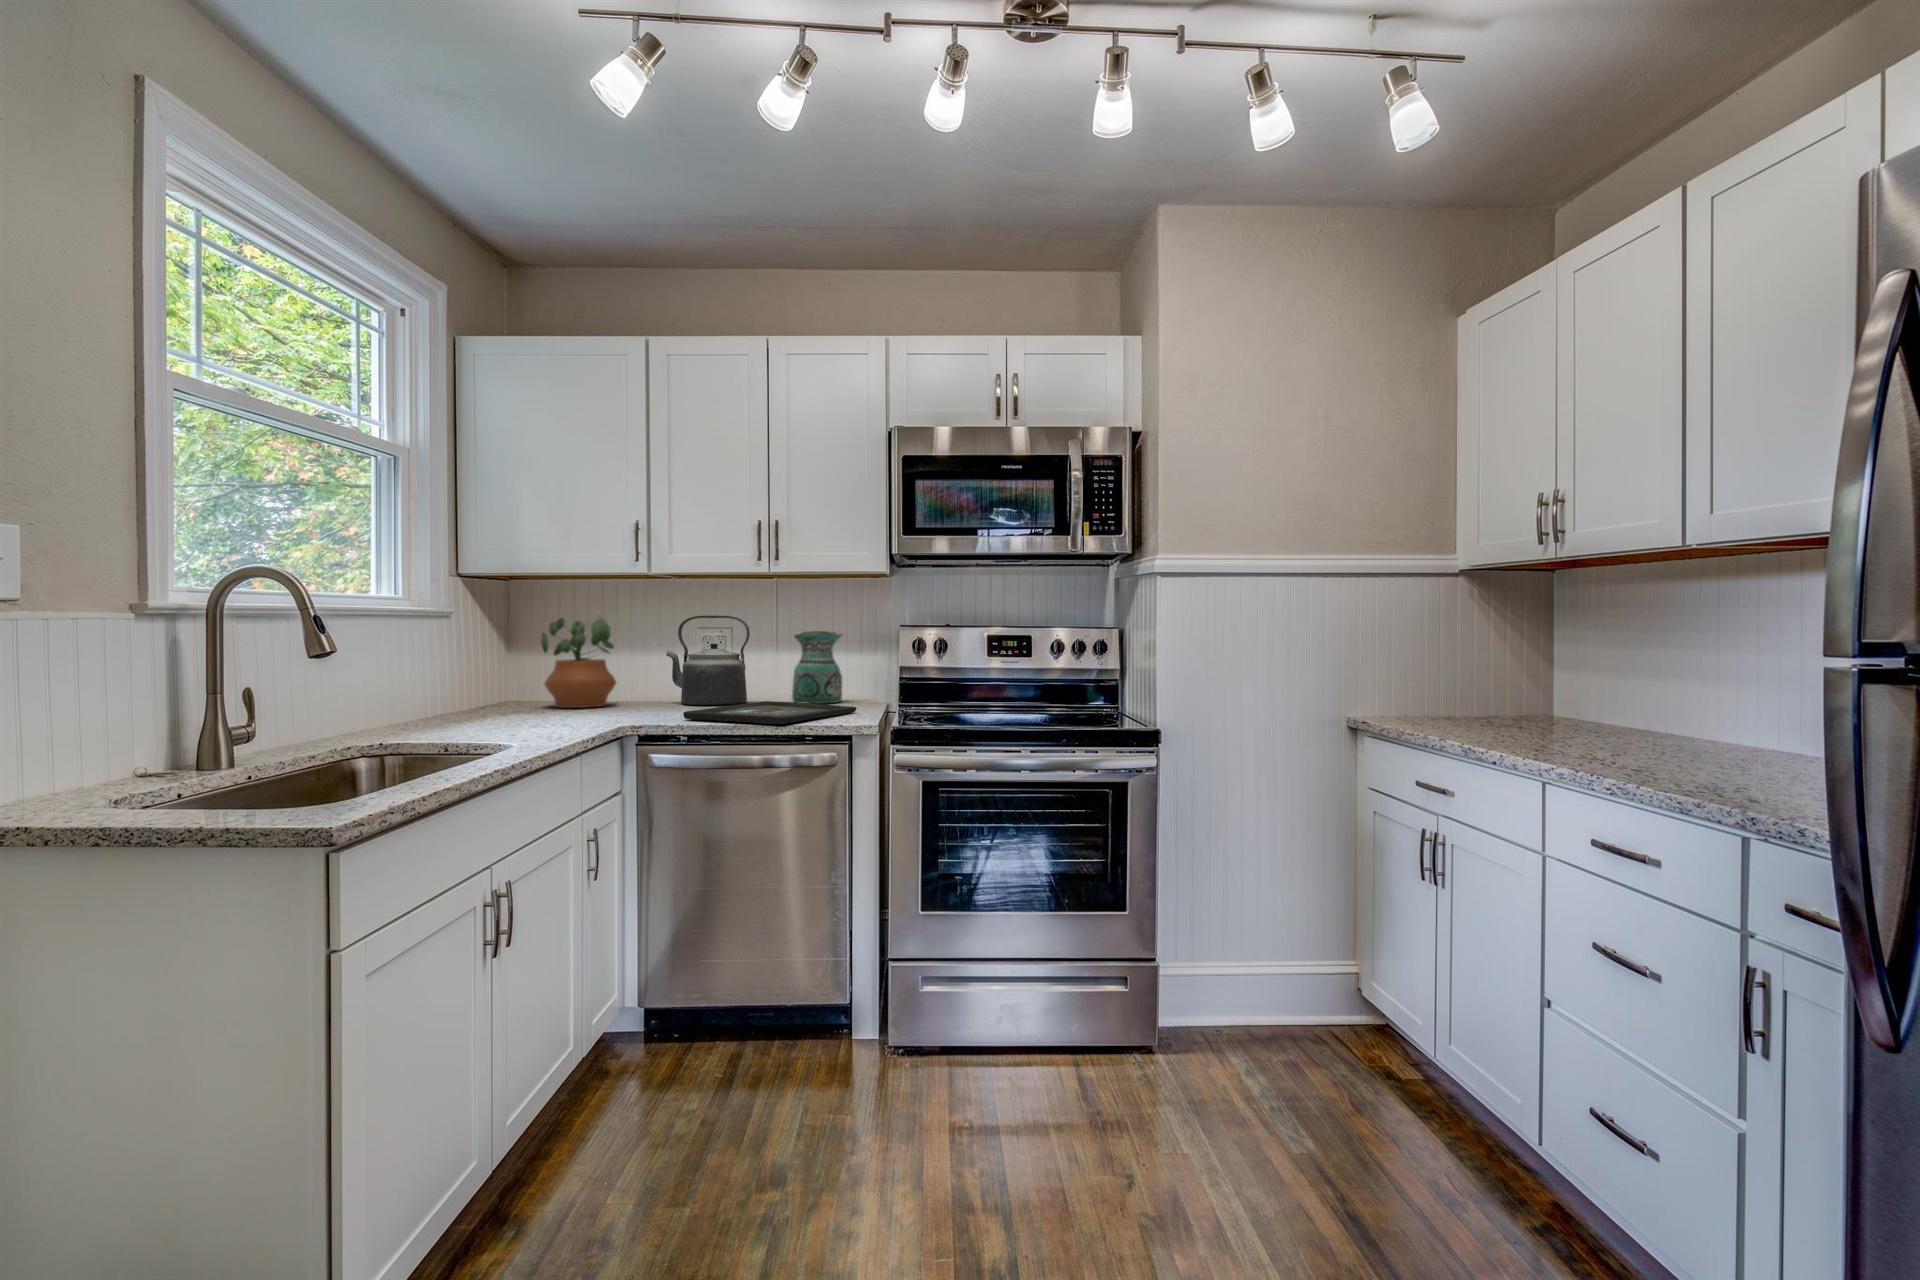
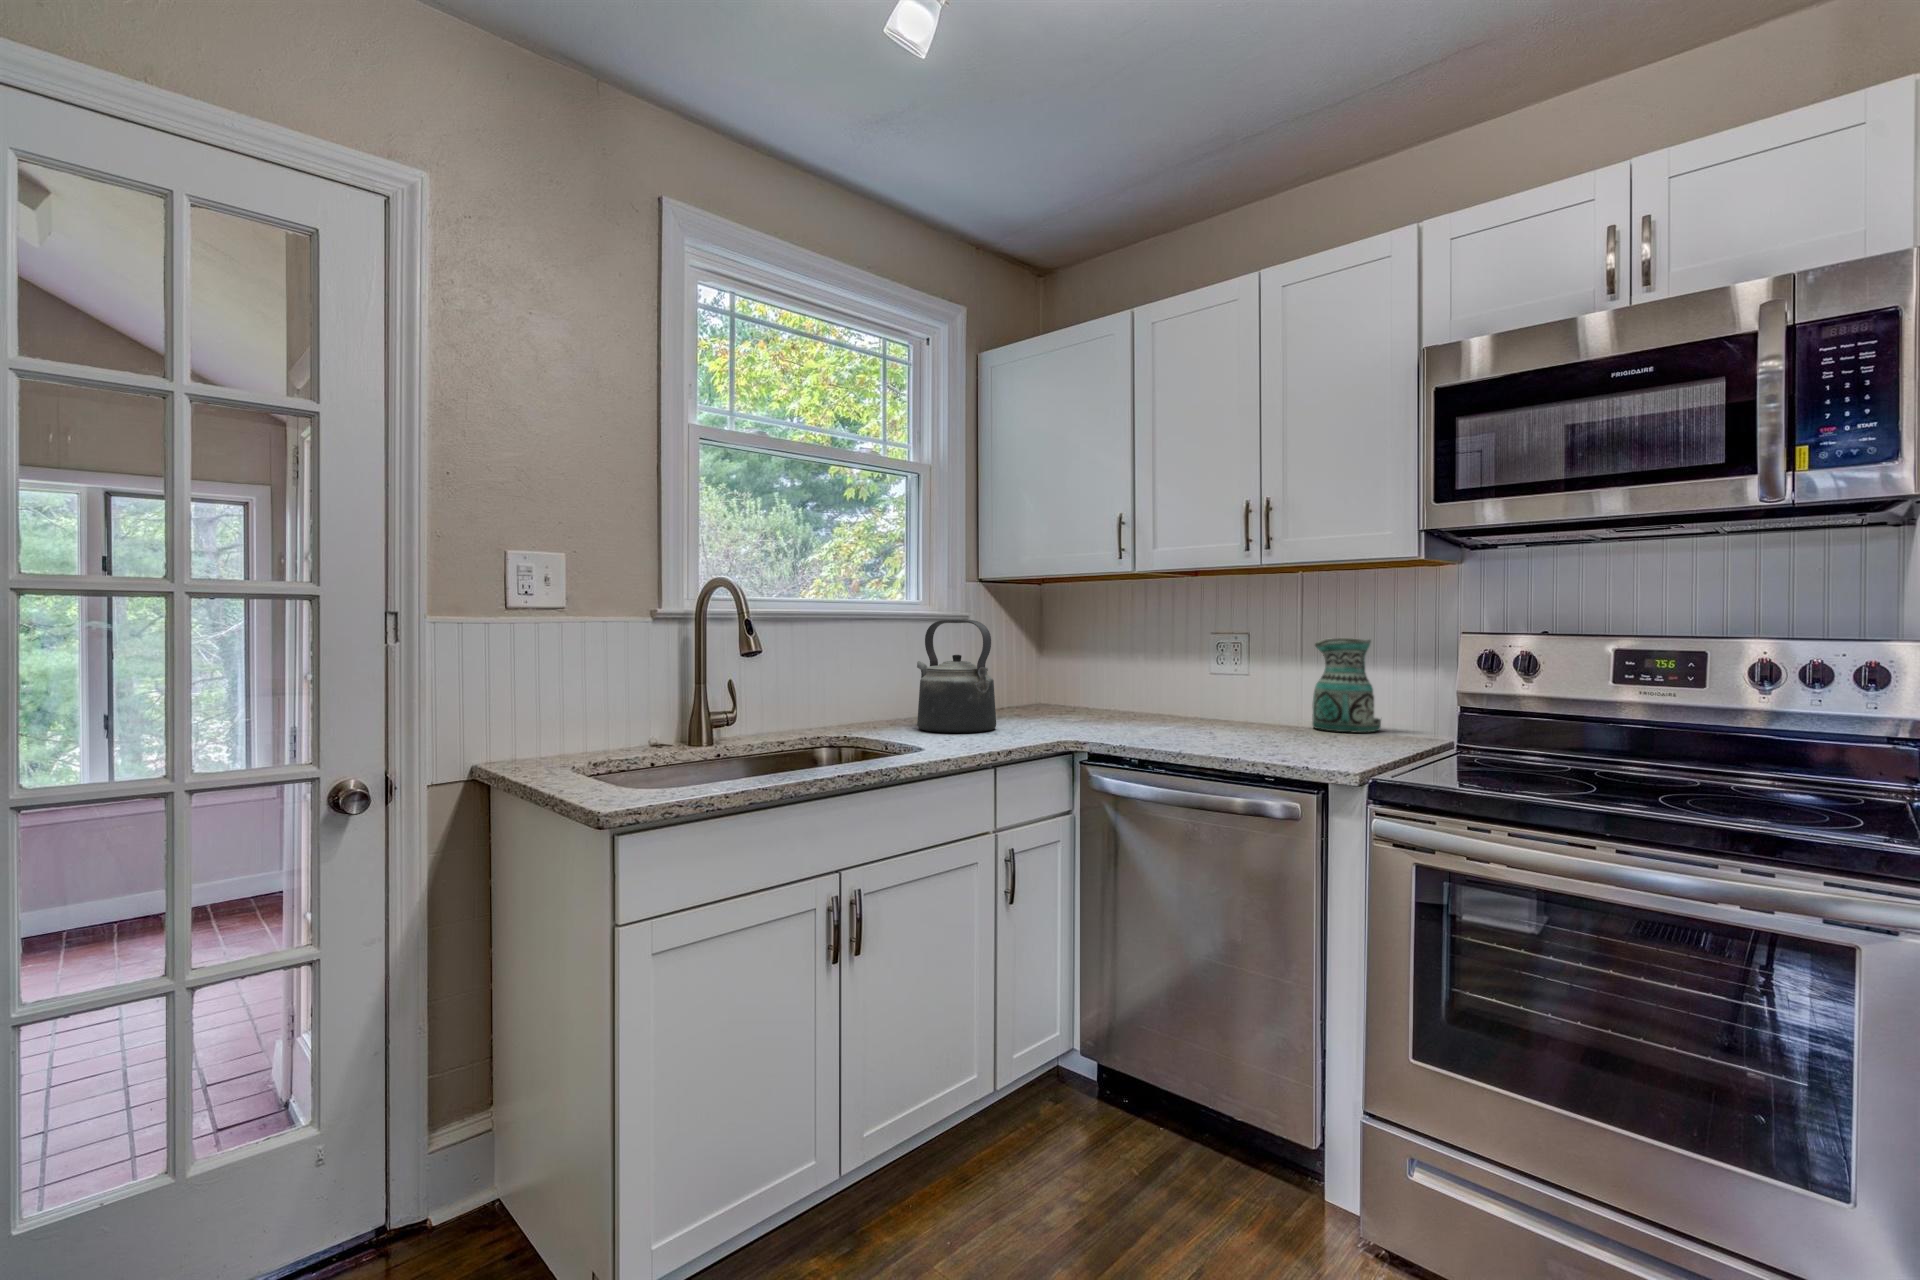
kettle: present [666,615,750,705] -> present [917,620,996,733]
potted plant: present [541,617,616,708] -> none [1049,620,1125,715]
tray: present [683,701,856,724] -> none [1138,724,1366,756]

